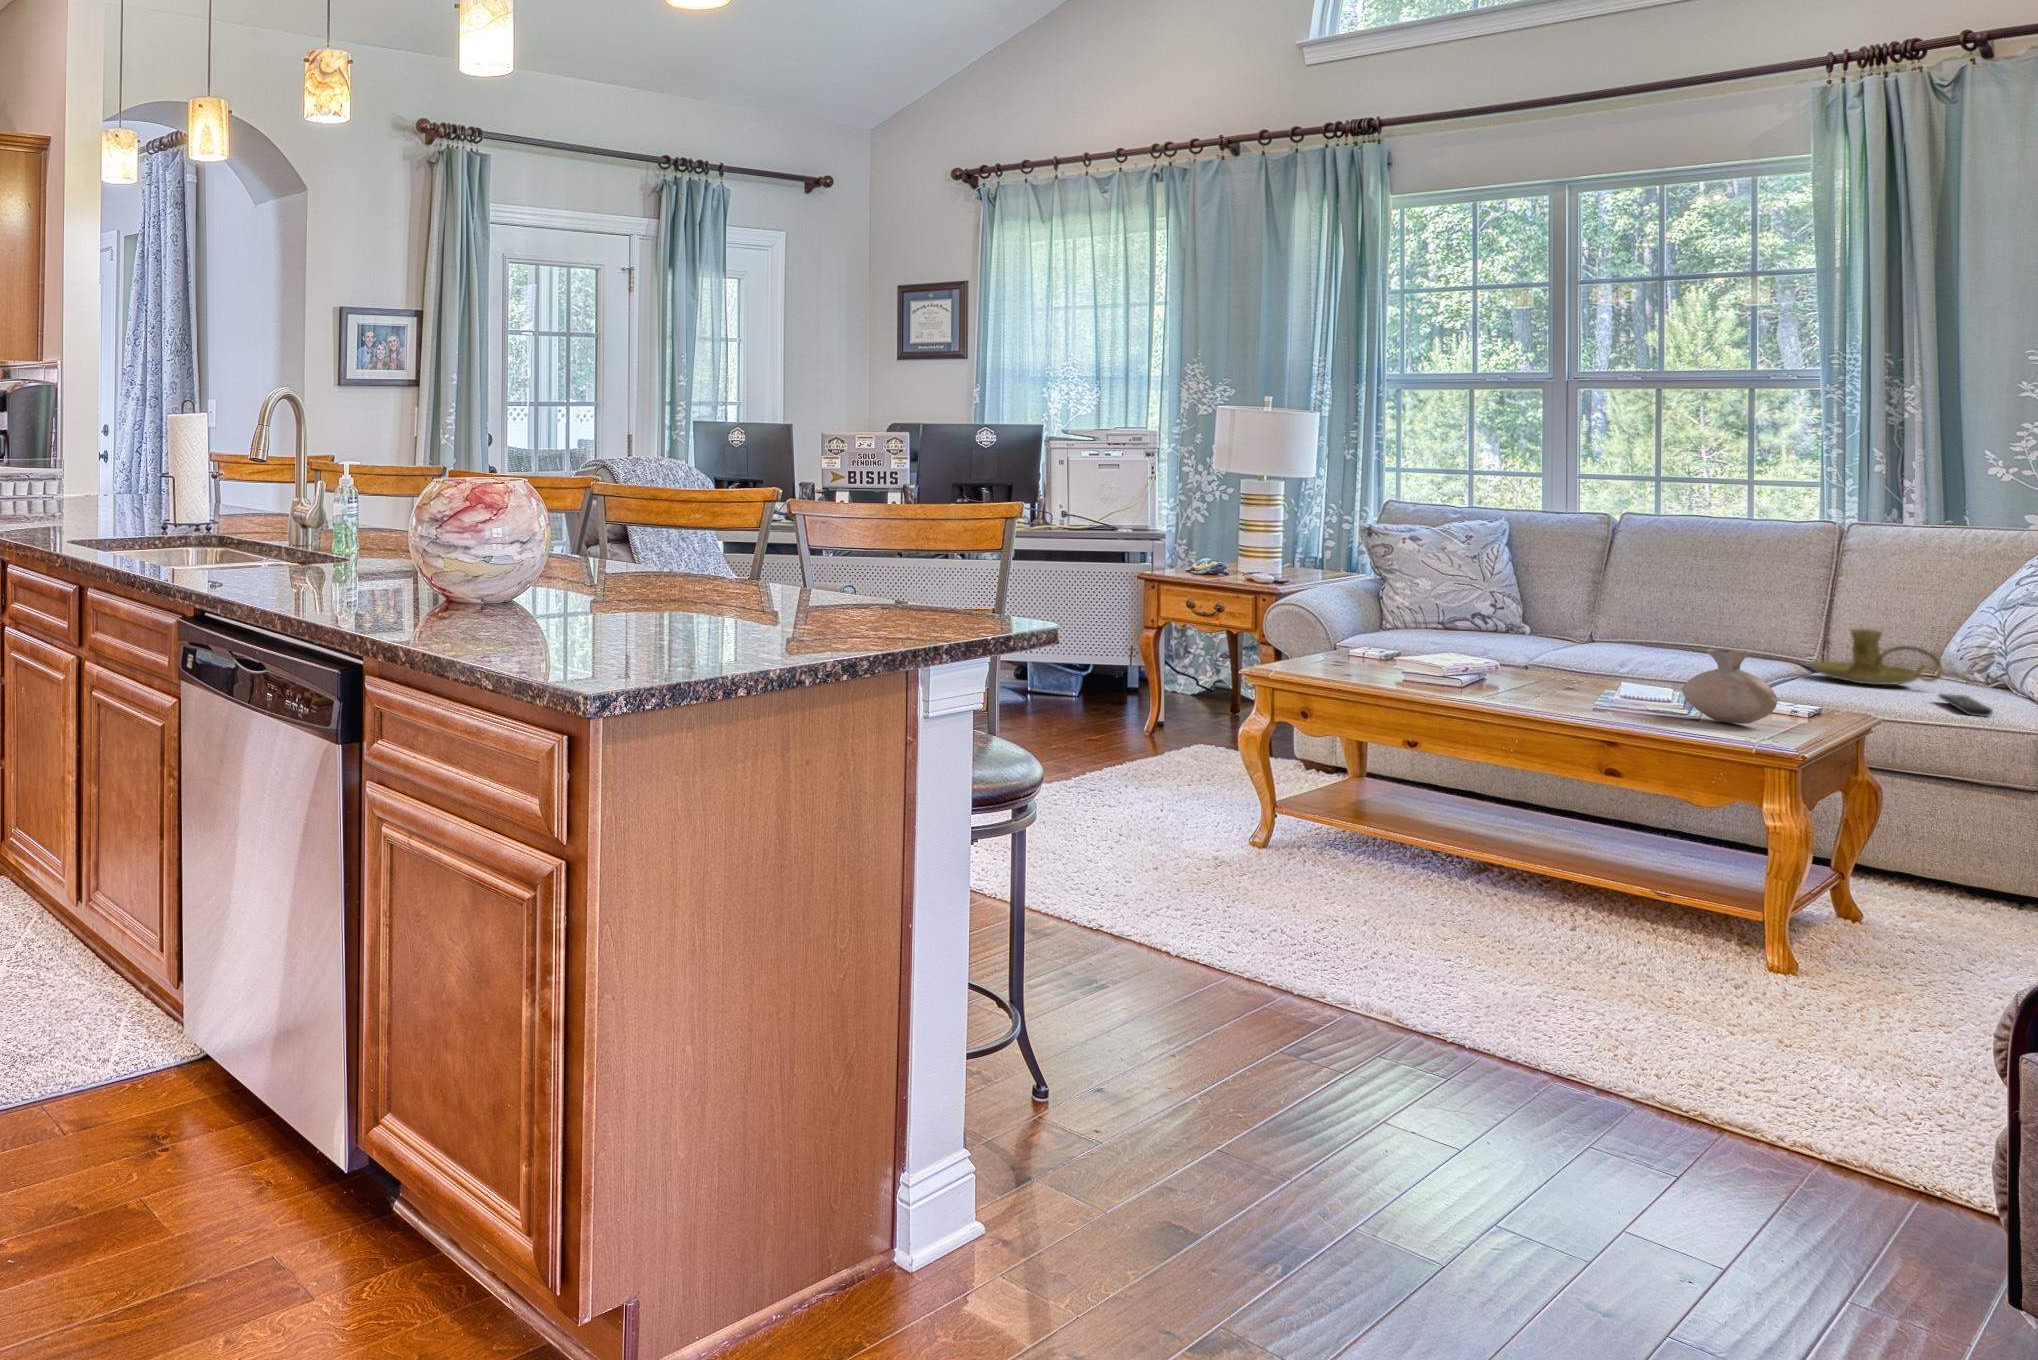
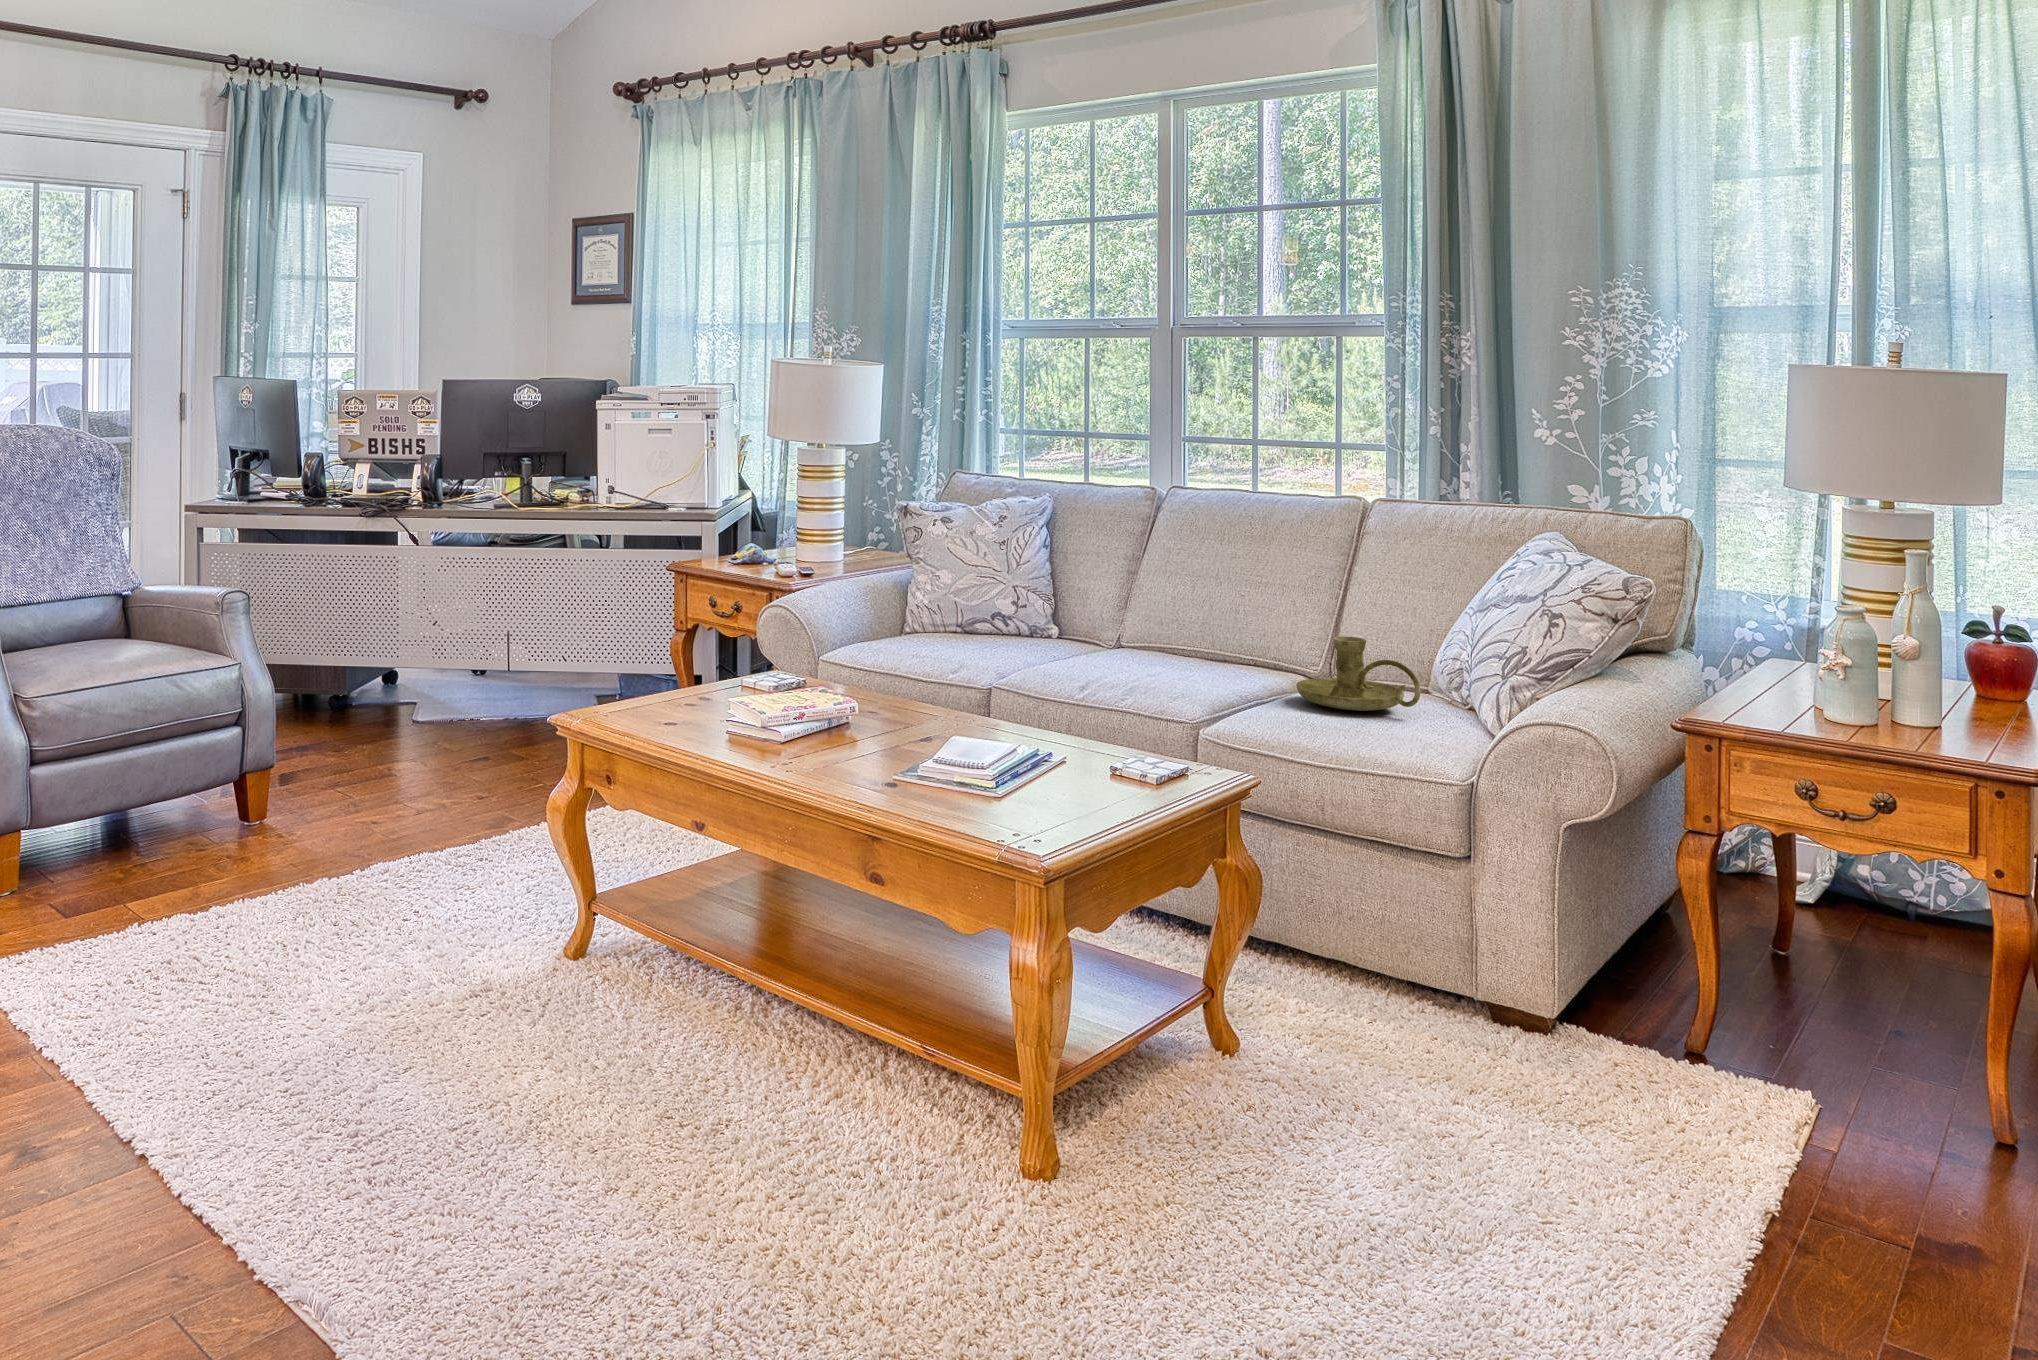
vase: present [1682,648,1777,724] -> none [965,690,1056,805]
remote control: present [1939,694,1993,717] -> none [1384,728,1418,767]

